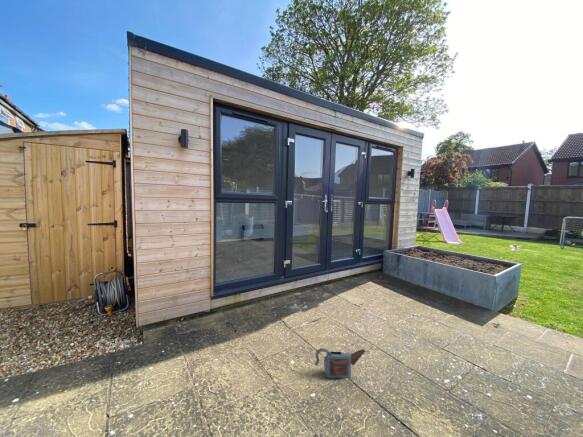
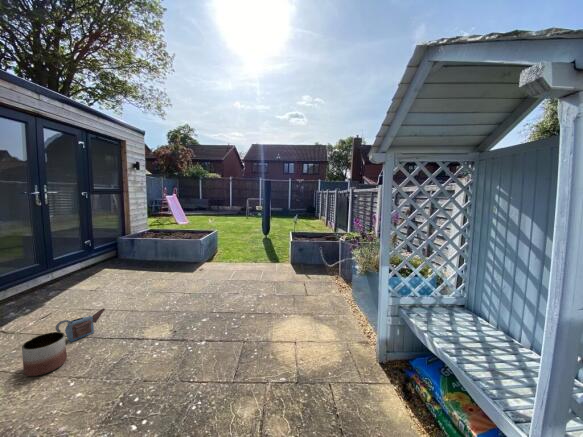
planter: none [281,361,319,420] -> present [22,332,67,376]

